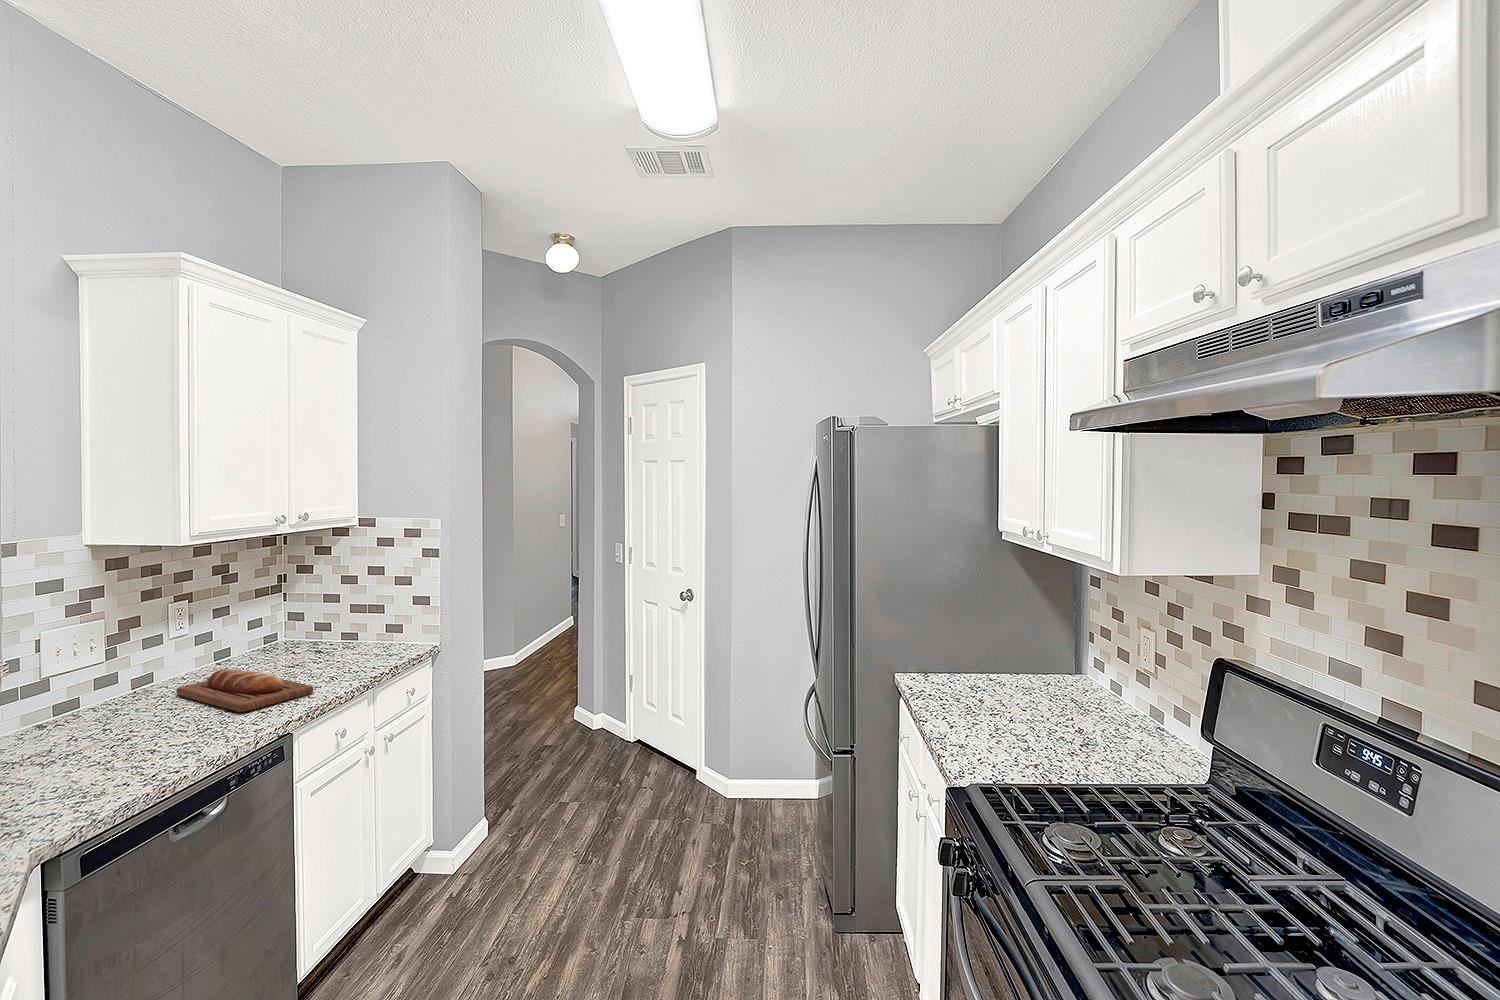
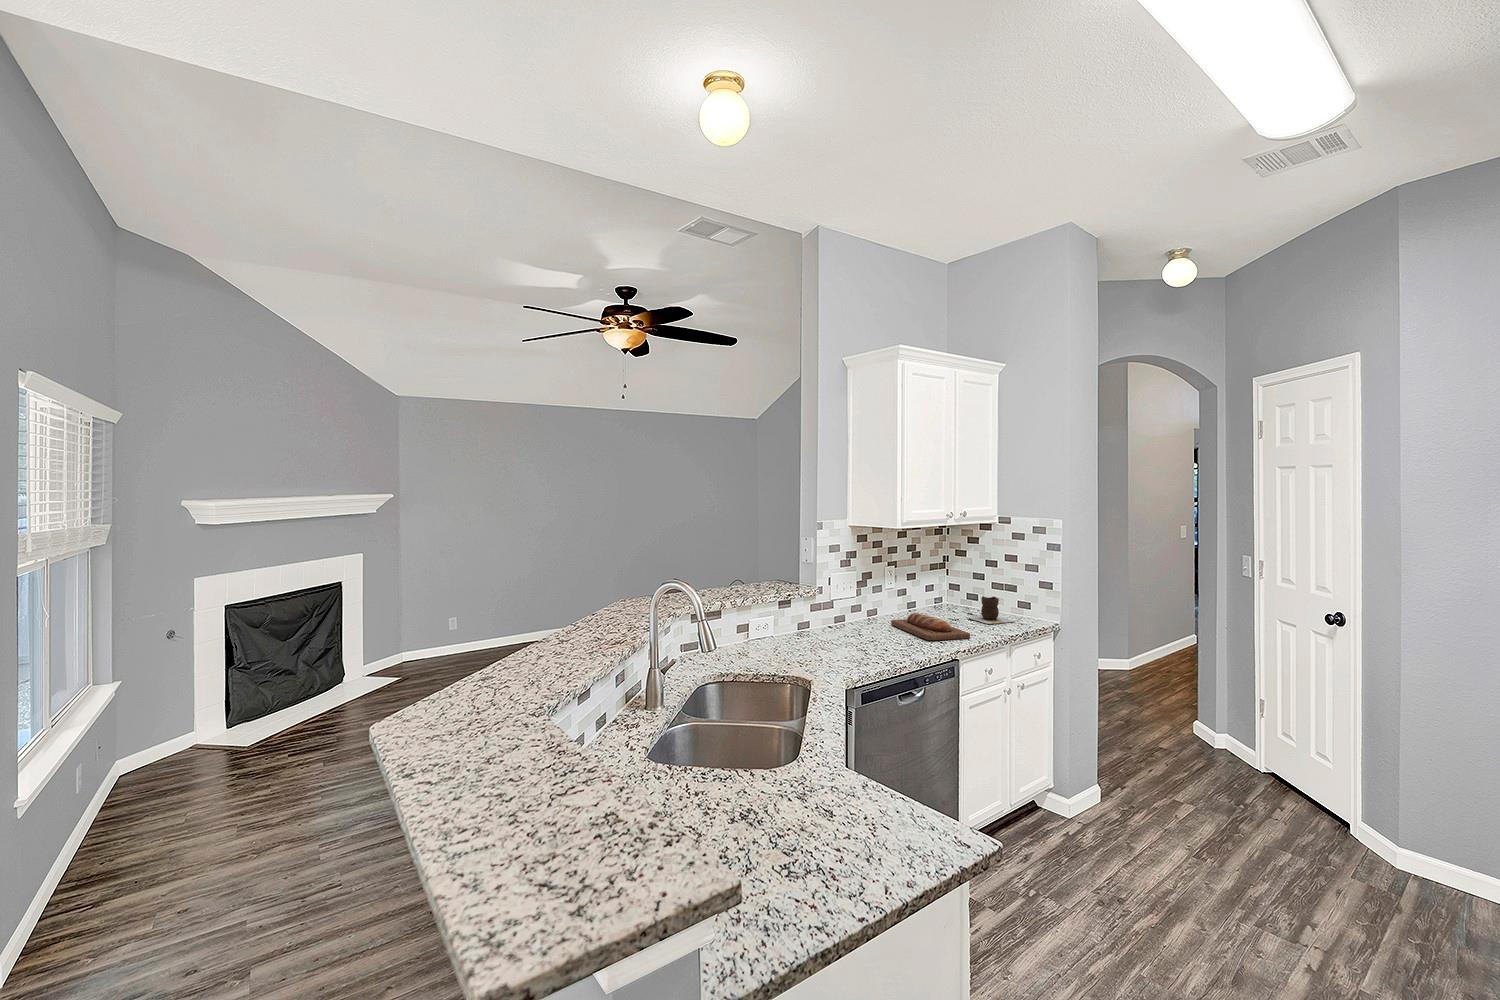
vase: none [316,623,383,663] -> present [970,596,1014,624]

